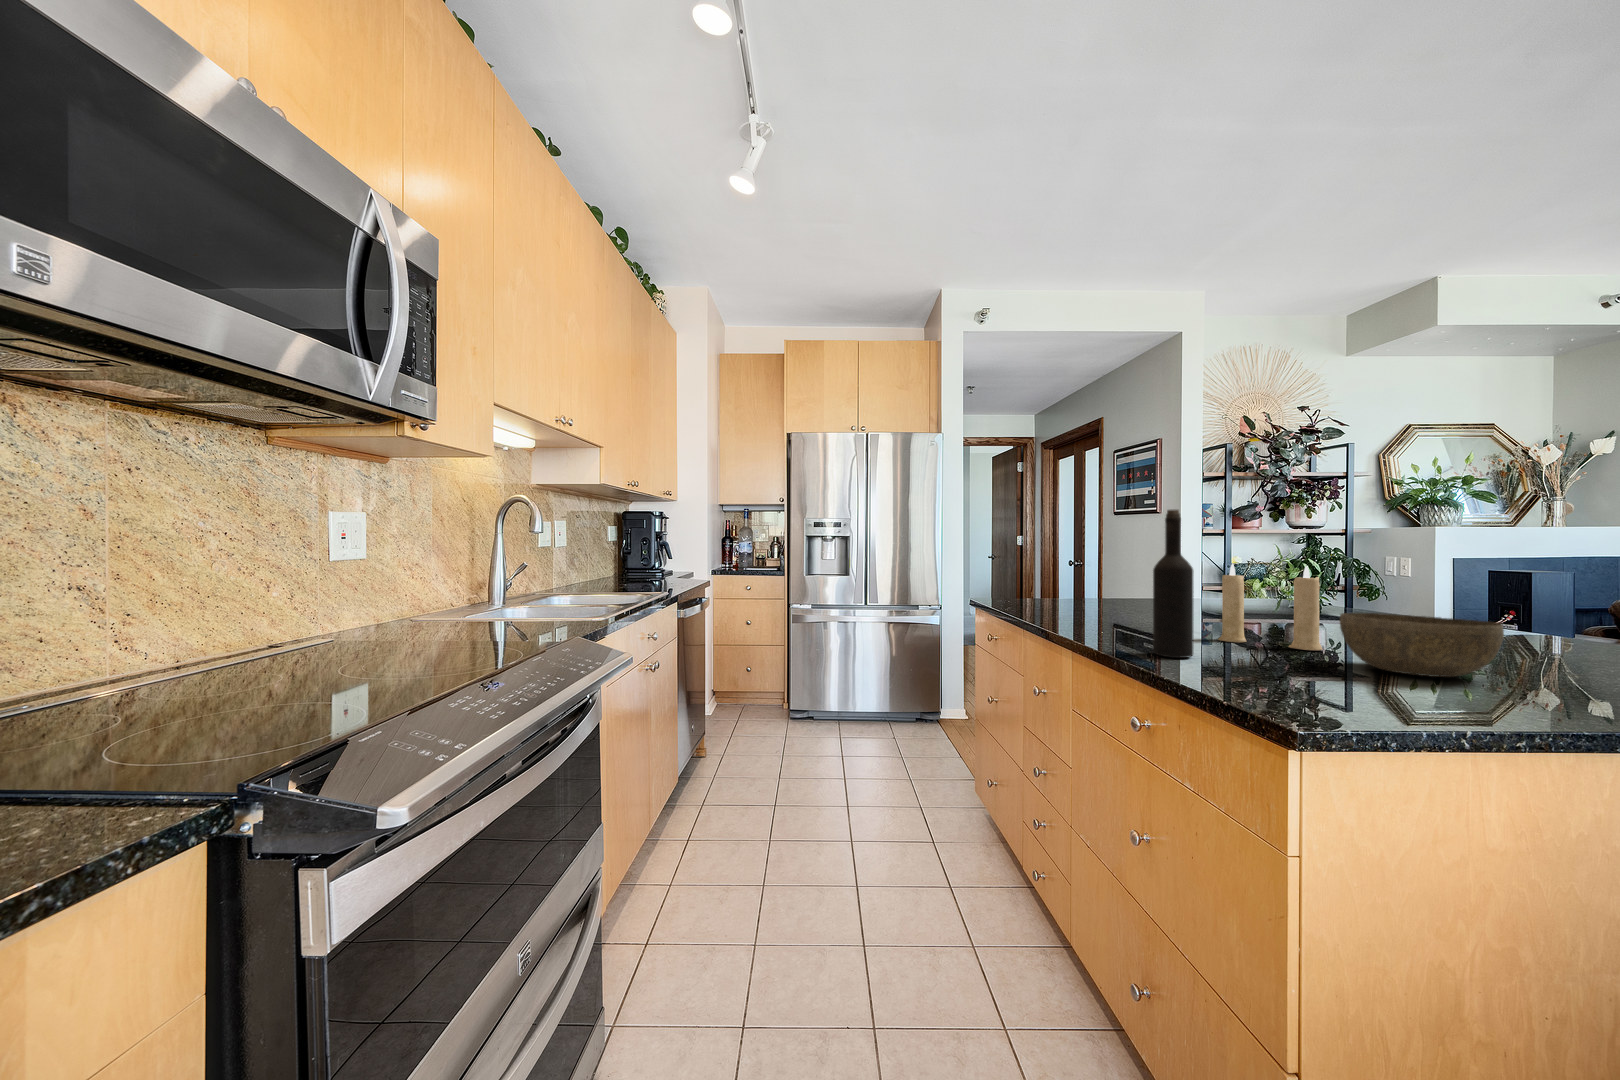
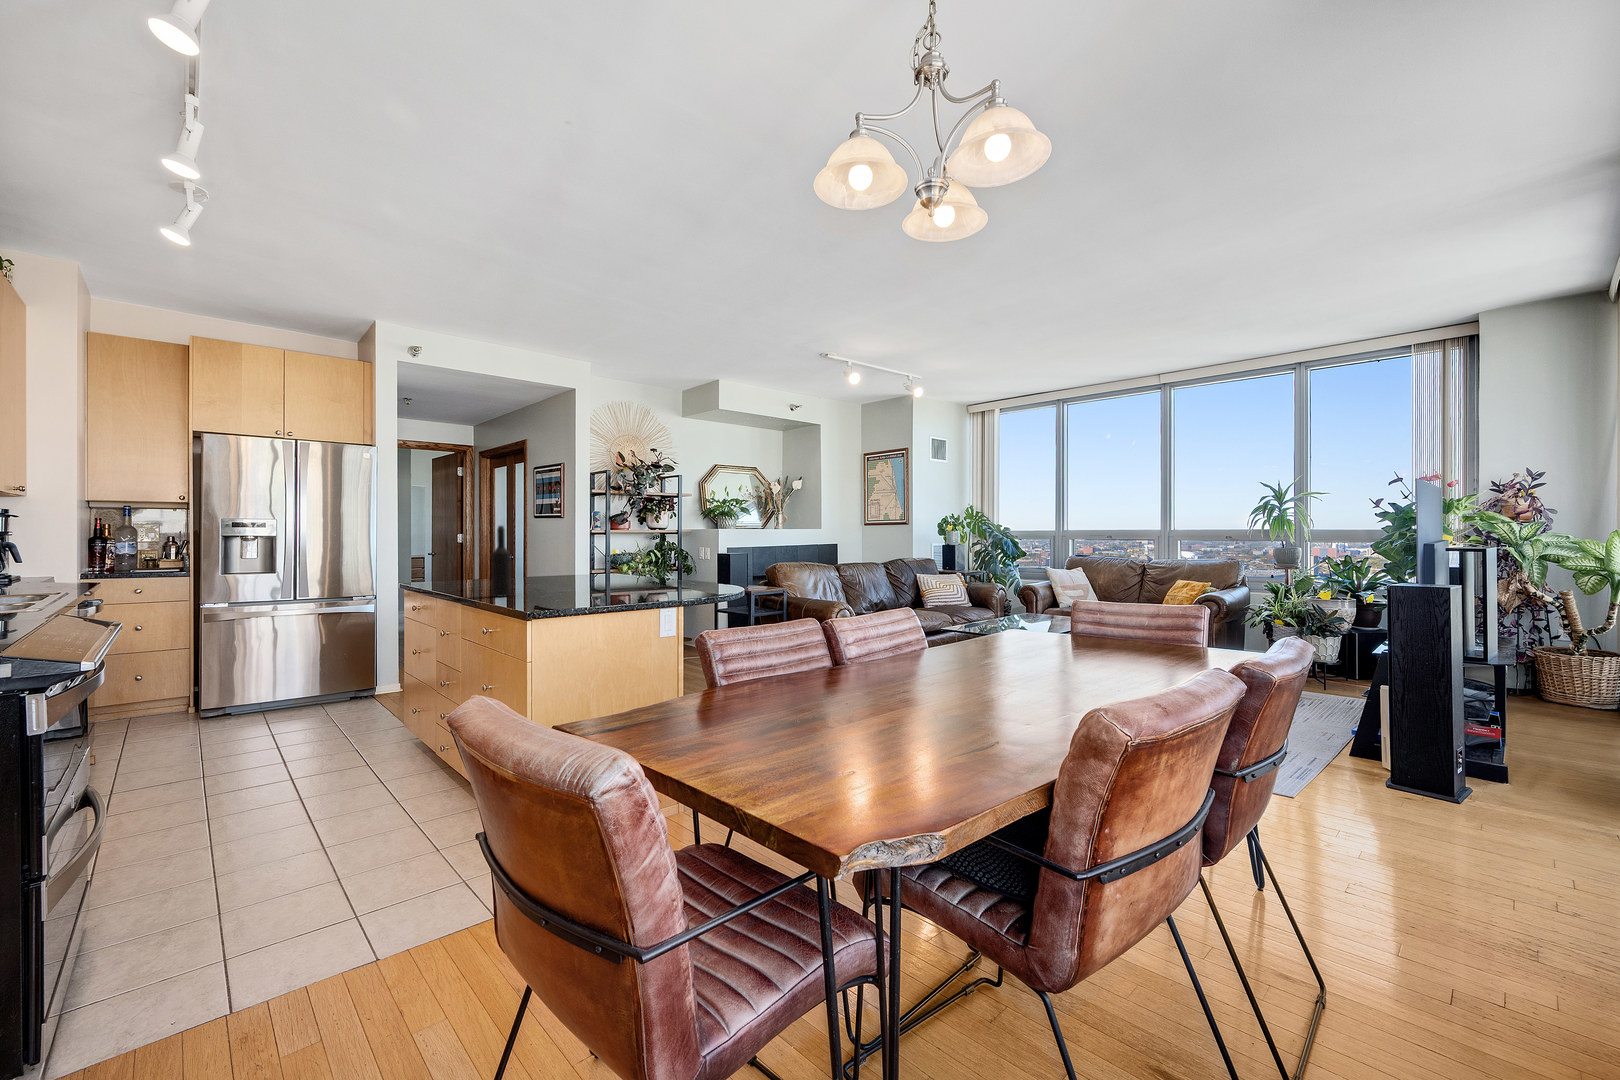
candle: present [1218,564,1322,651] -> none [534,551,576,590]
bowl: present [1340,613,1504,677] -> none [571,571,622,594]

